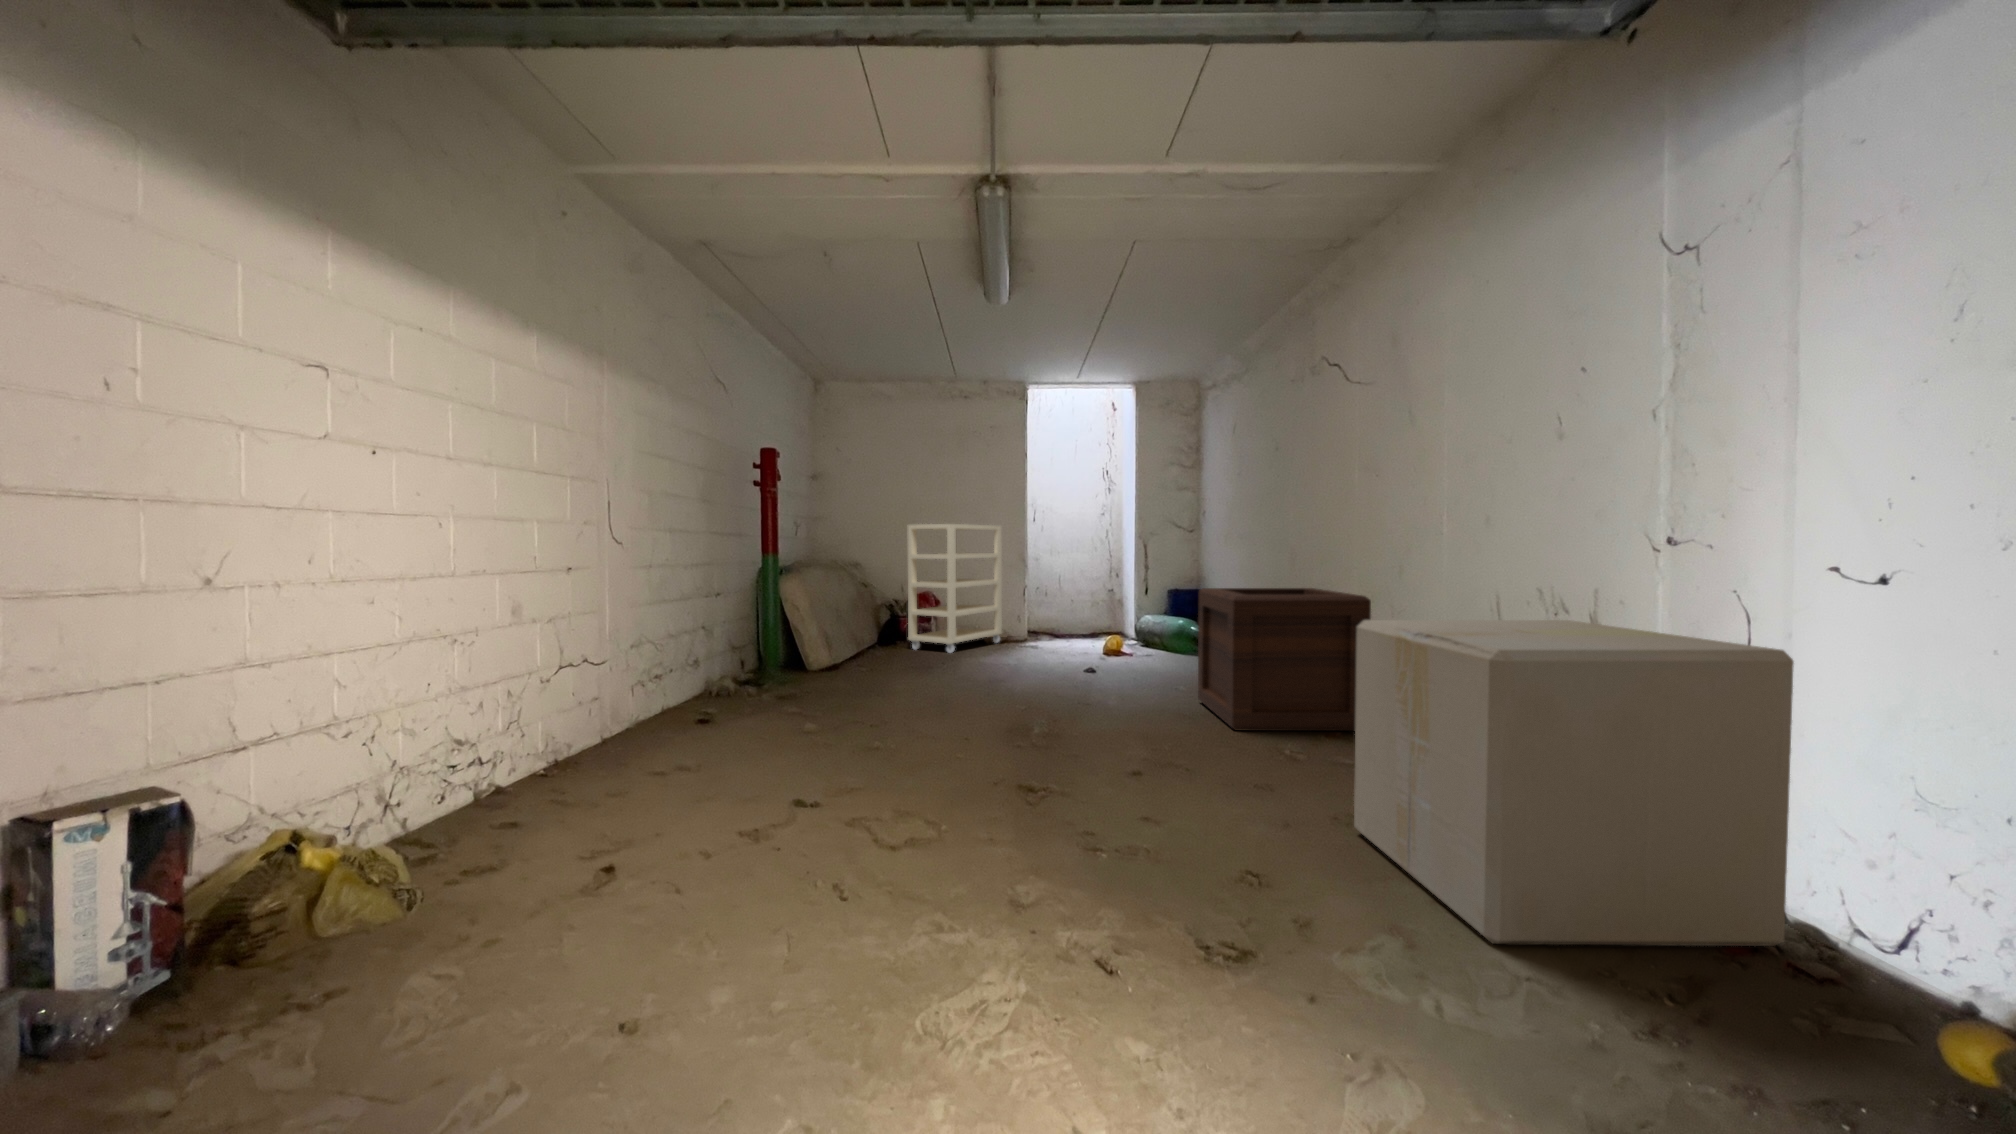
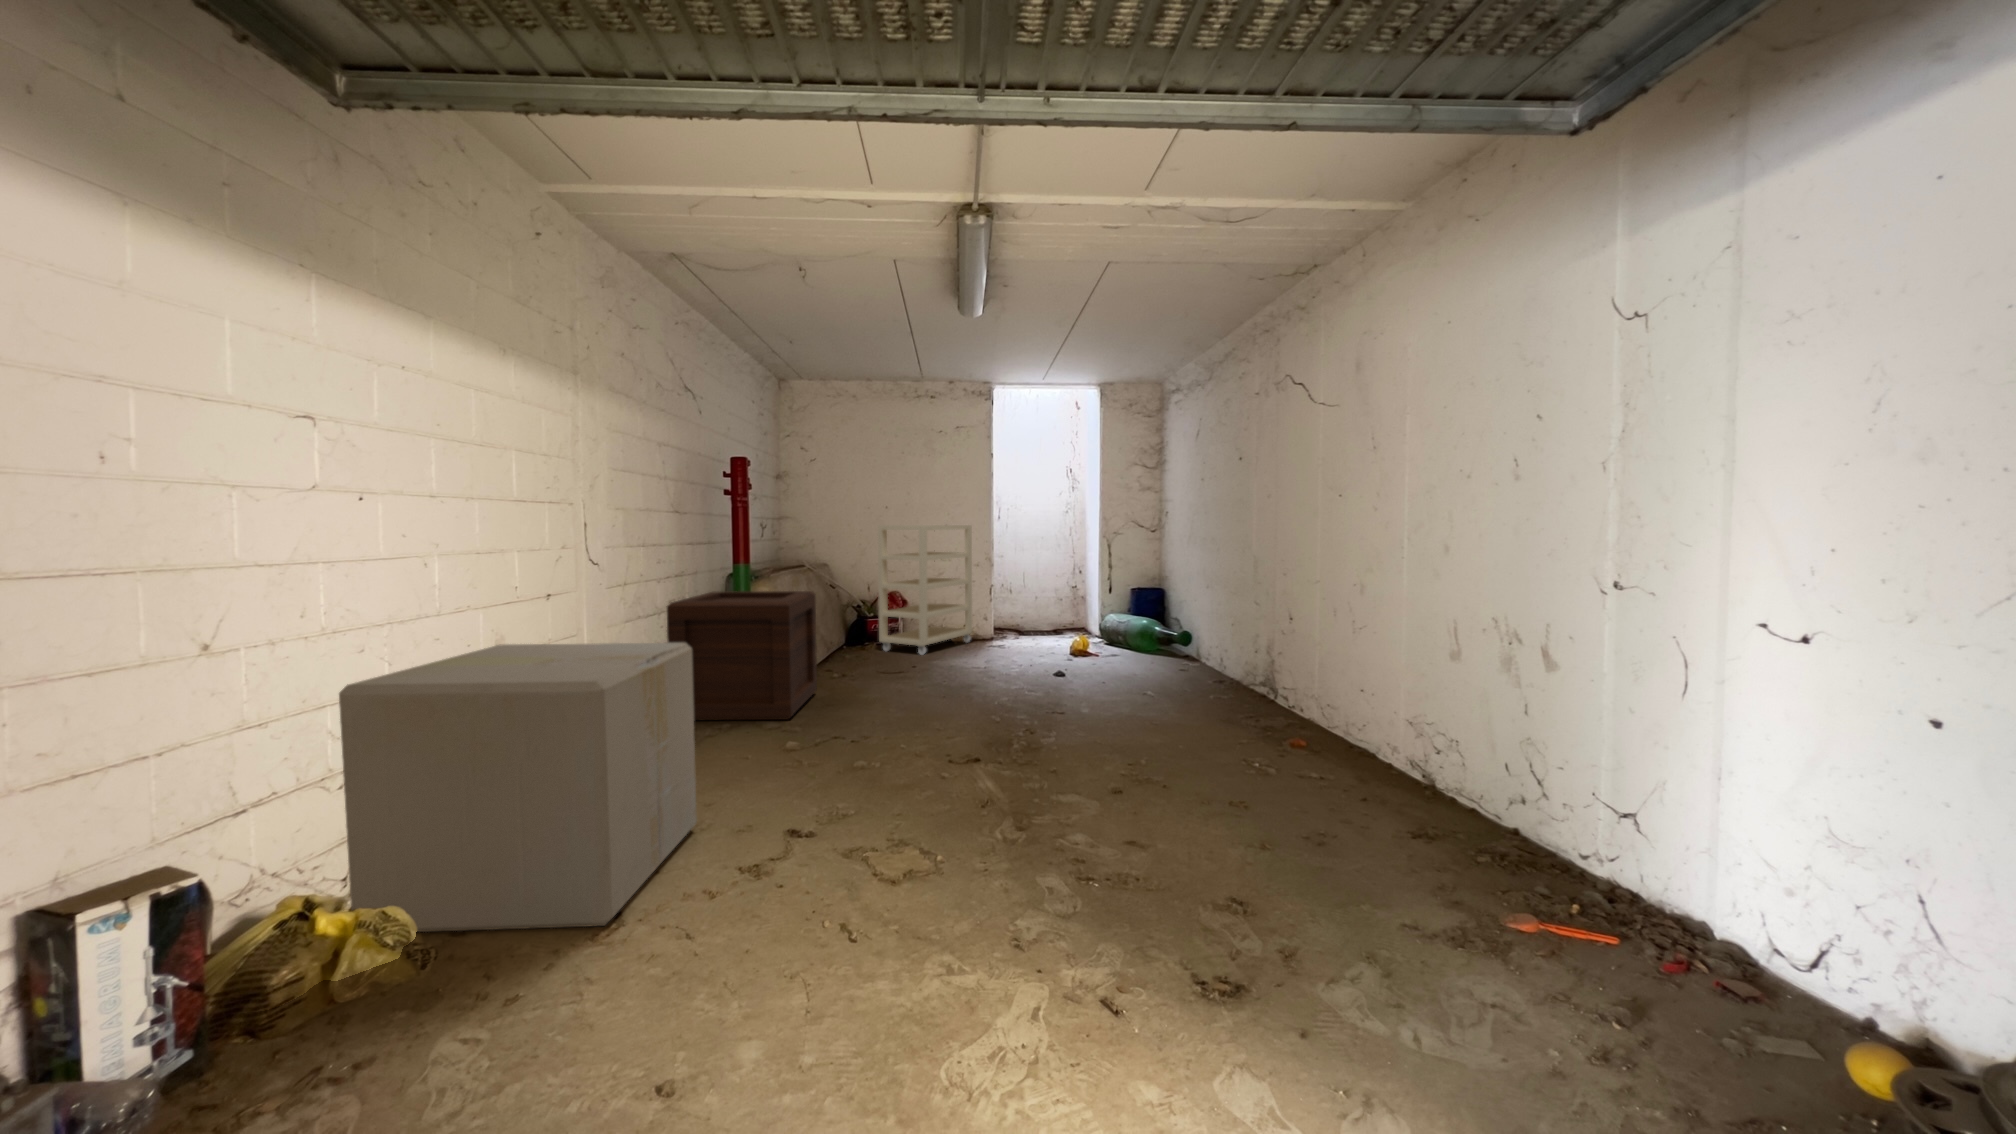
wooden crate: present [1198,588,1371,731] -> present [667,591,817,721]
cardboard box: present [1354,620,1794,946] -> present [339,643,697,932]

